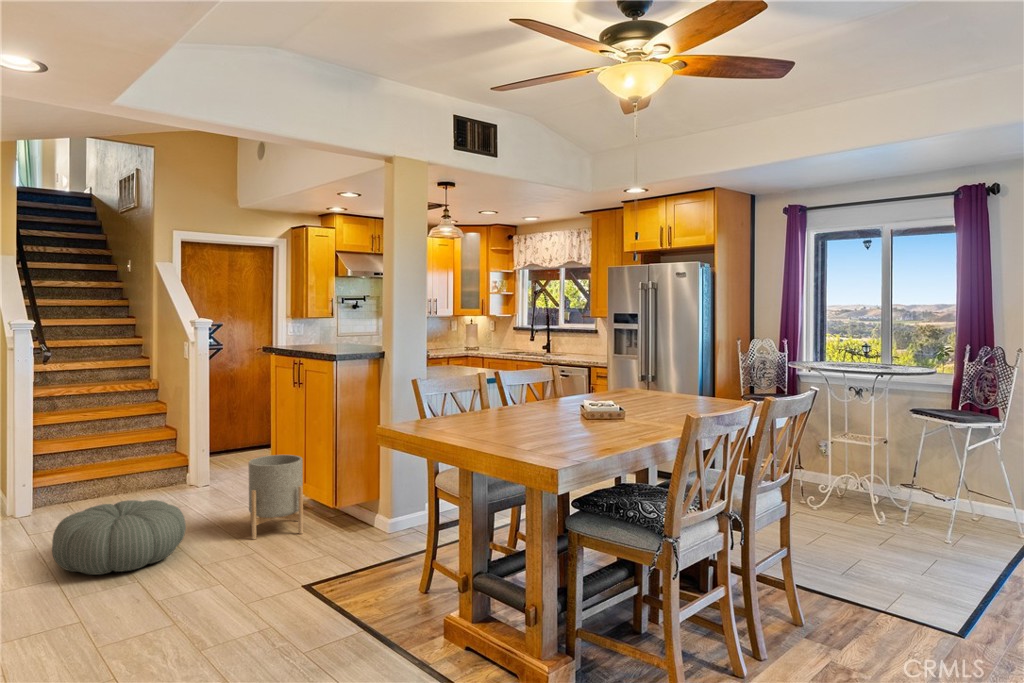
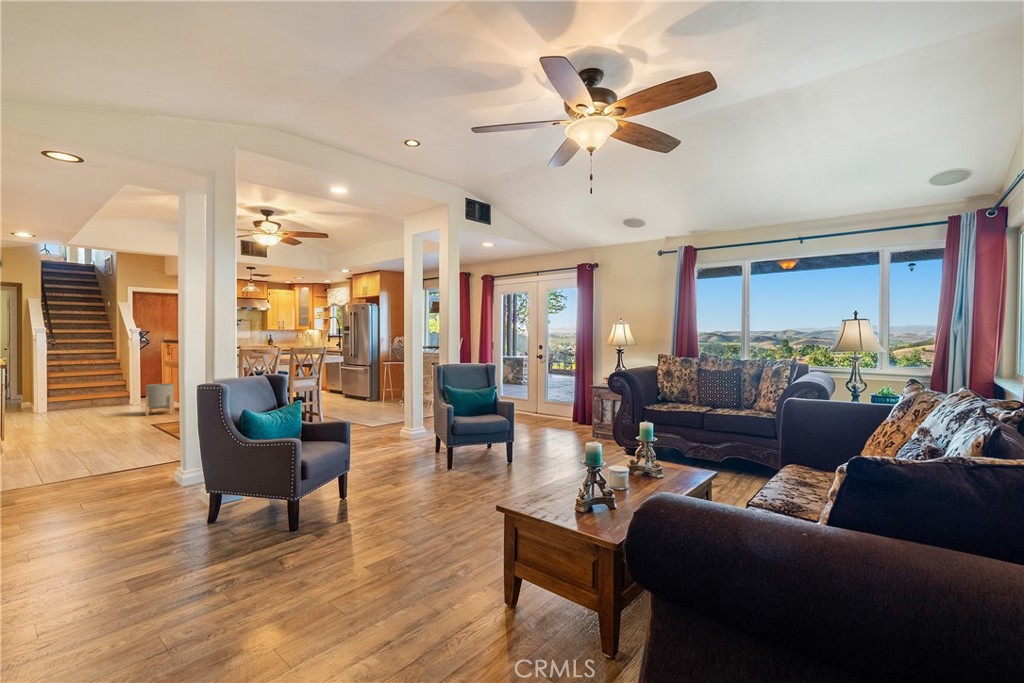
pouf: present [52,500,186,575] -> none [47,400,113,425]

